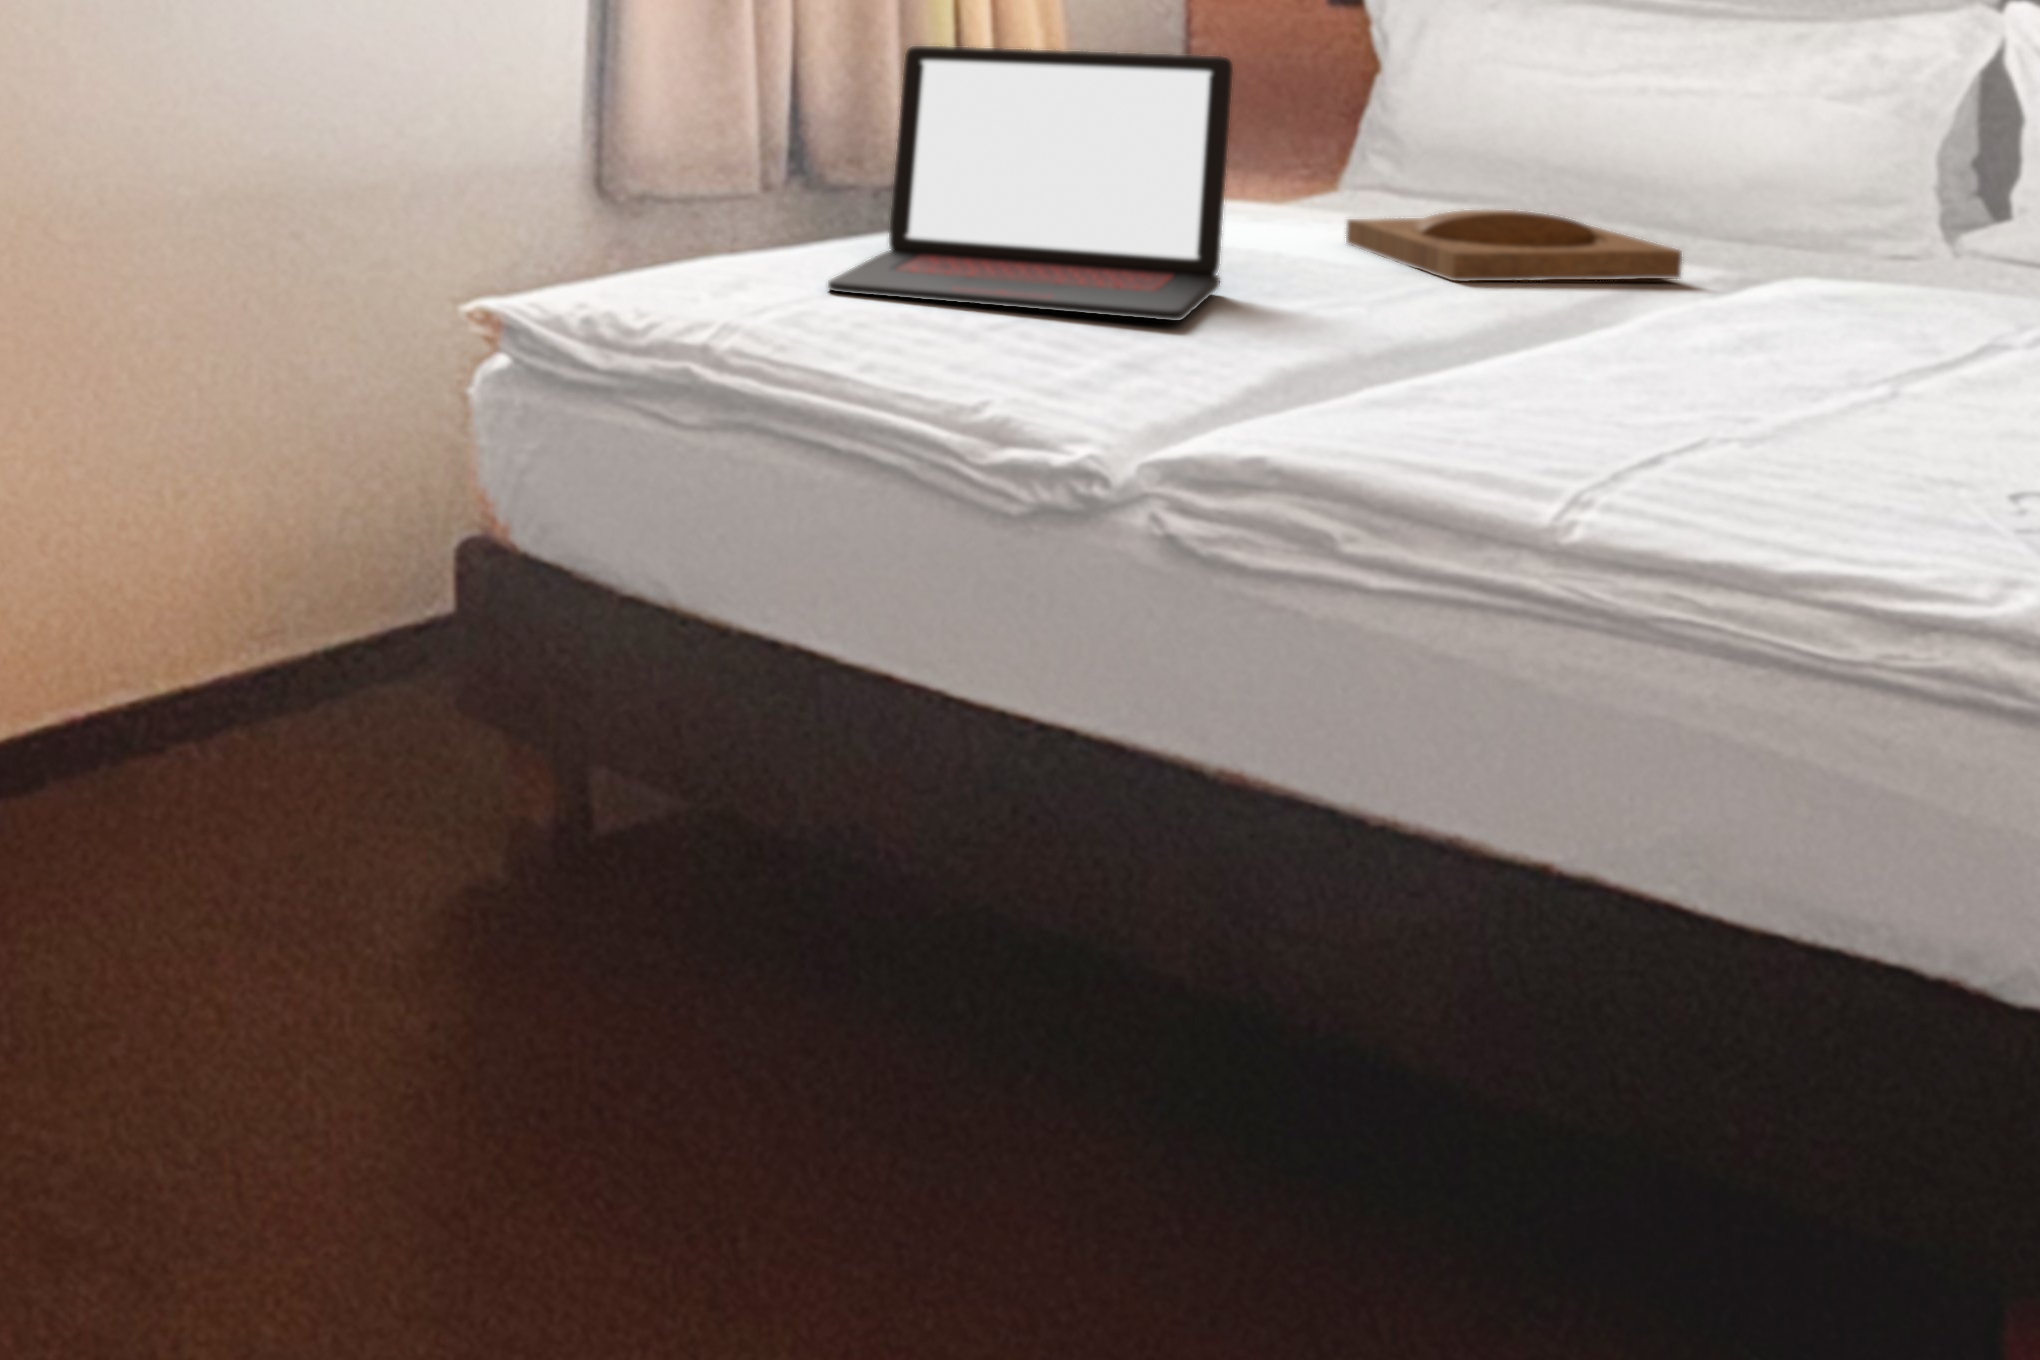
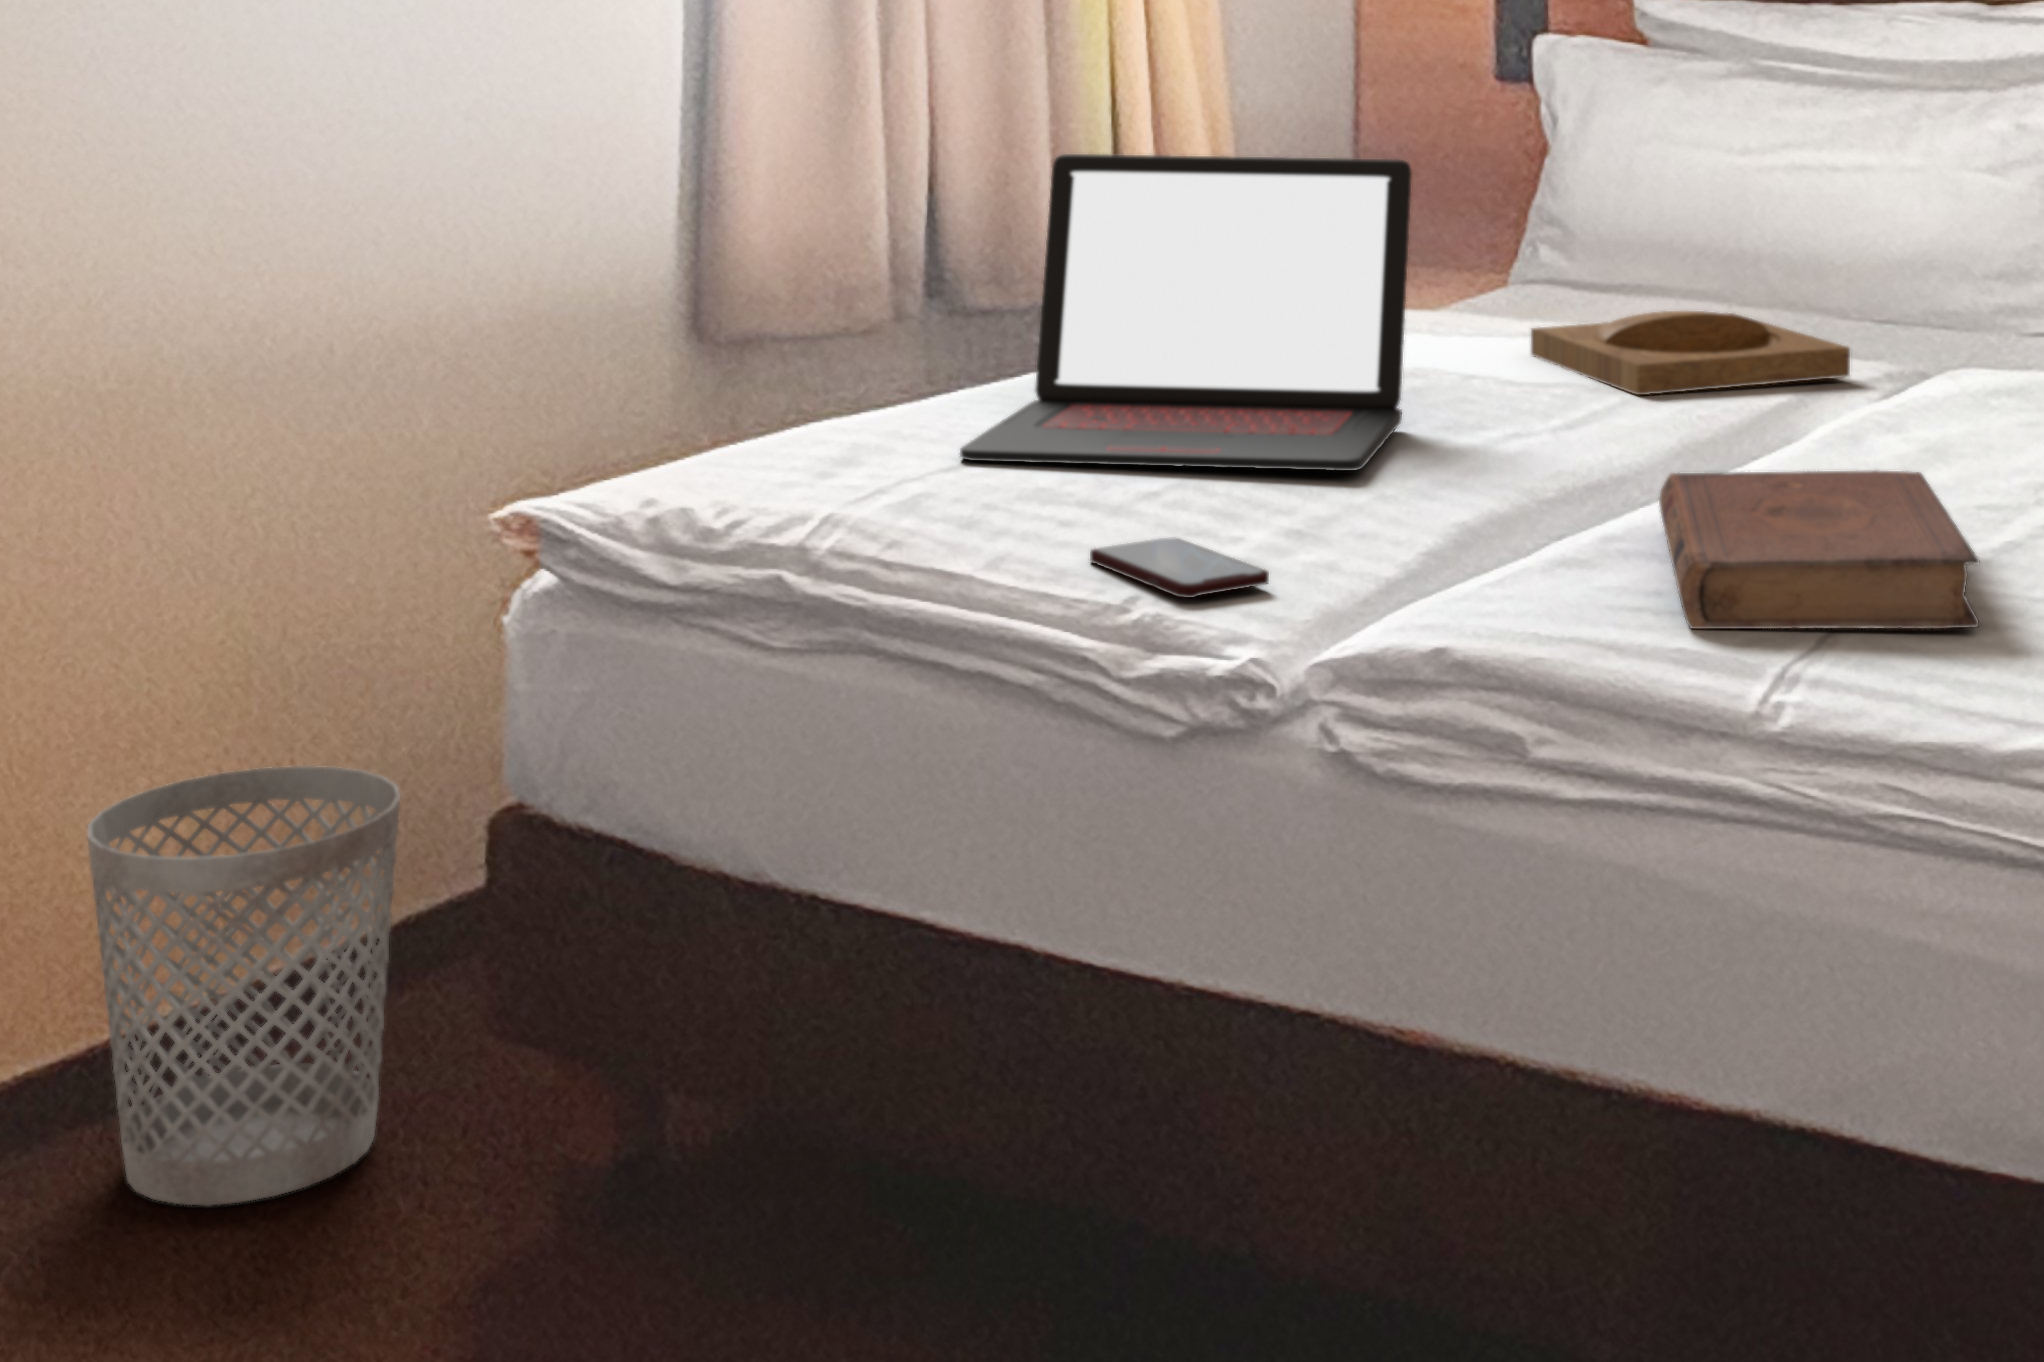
book: none [1472,337,1805,488] -> present [1659,470,1979,629]
smartphone: none [943,357,1100,402] -> present [1090,538,1269,598]
wastebasket: none [178,491,391,804] -> present [87,766,400,1205]

